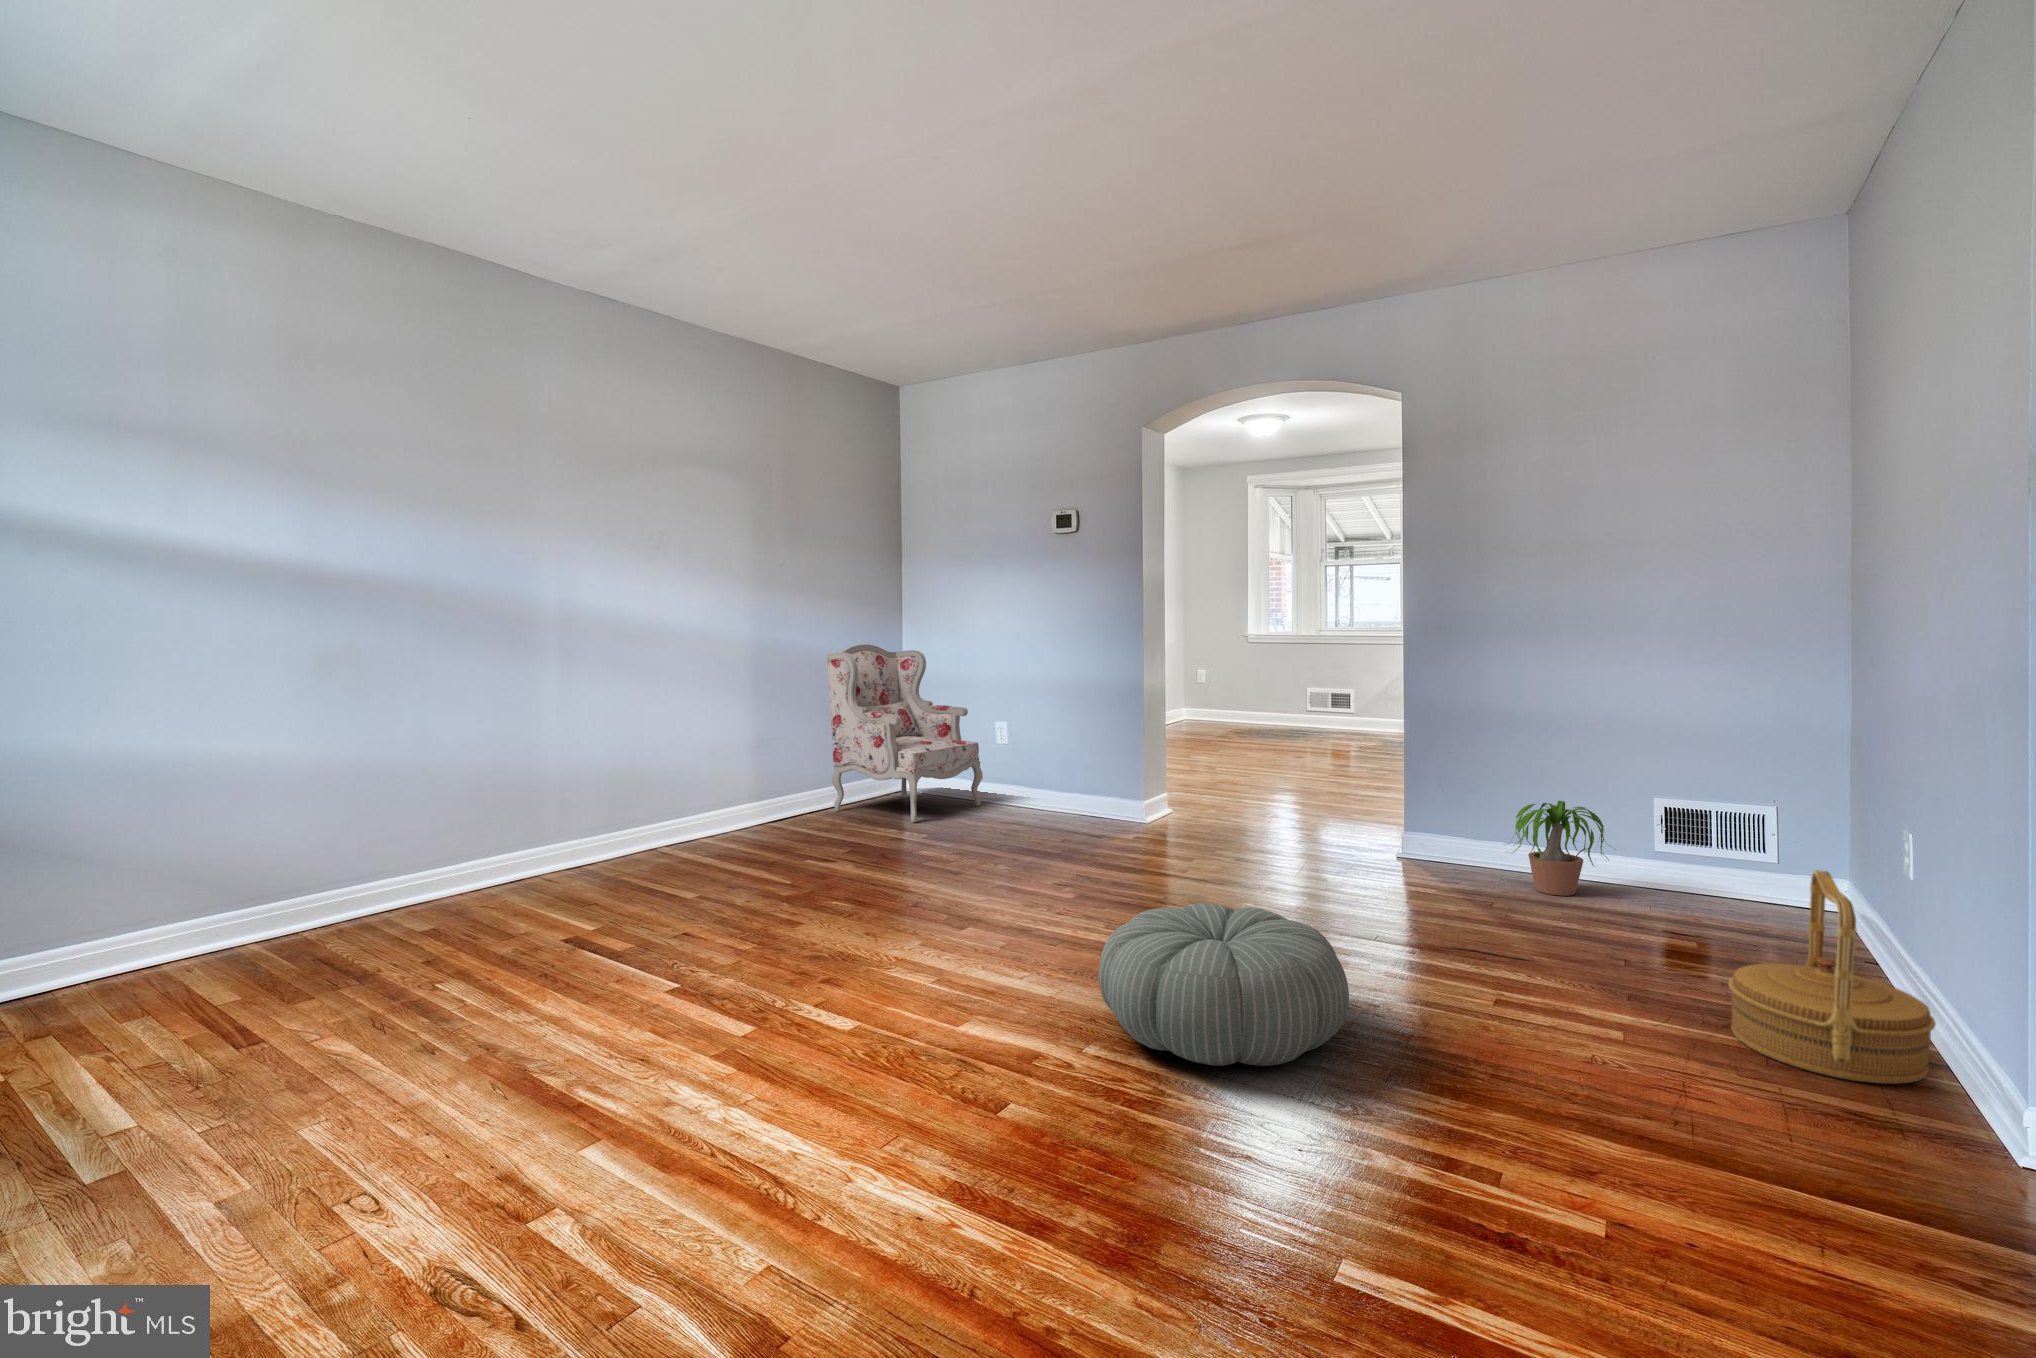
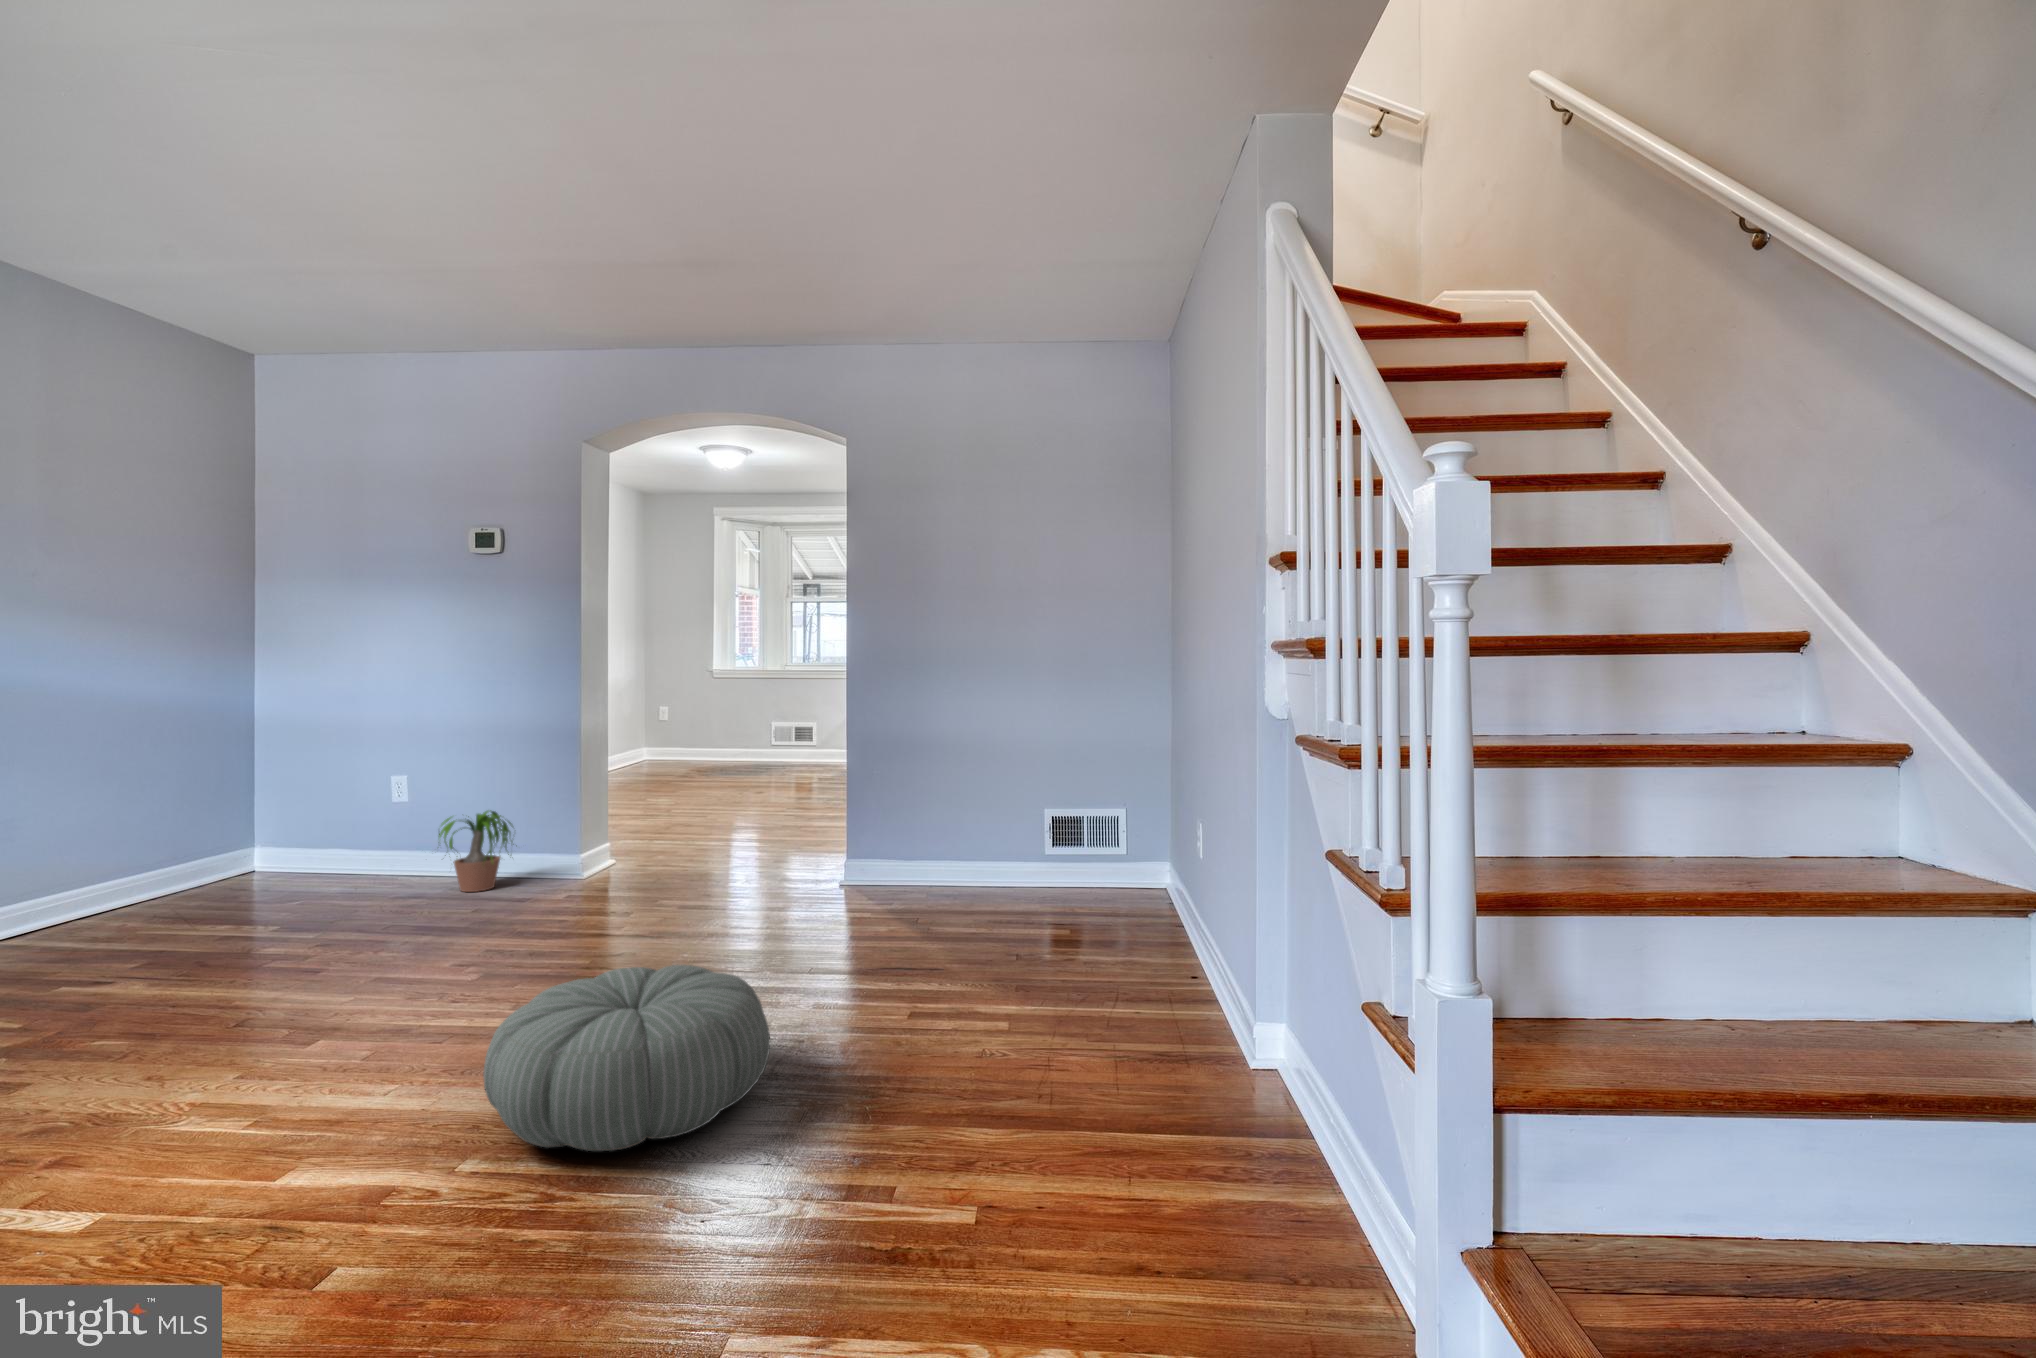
armchair: present [827,644,983,822] -> none [104,681,366,913]
potted plant: present [1507,801,1610,896] -> present [439,810,514,892]
woven basket: present [1728,870,1936,1084] -> none [1086,864,1211,1030]

